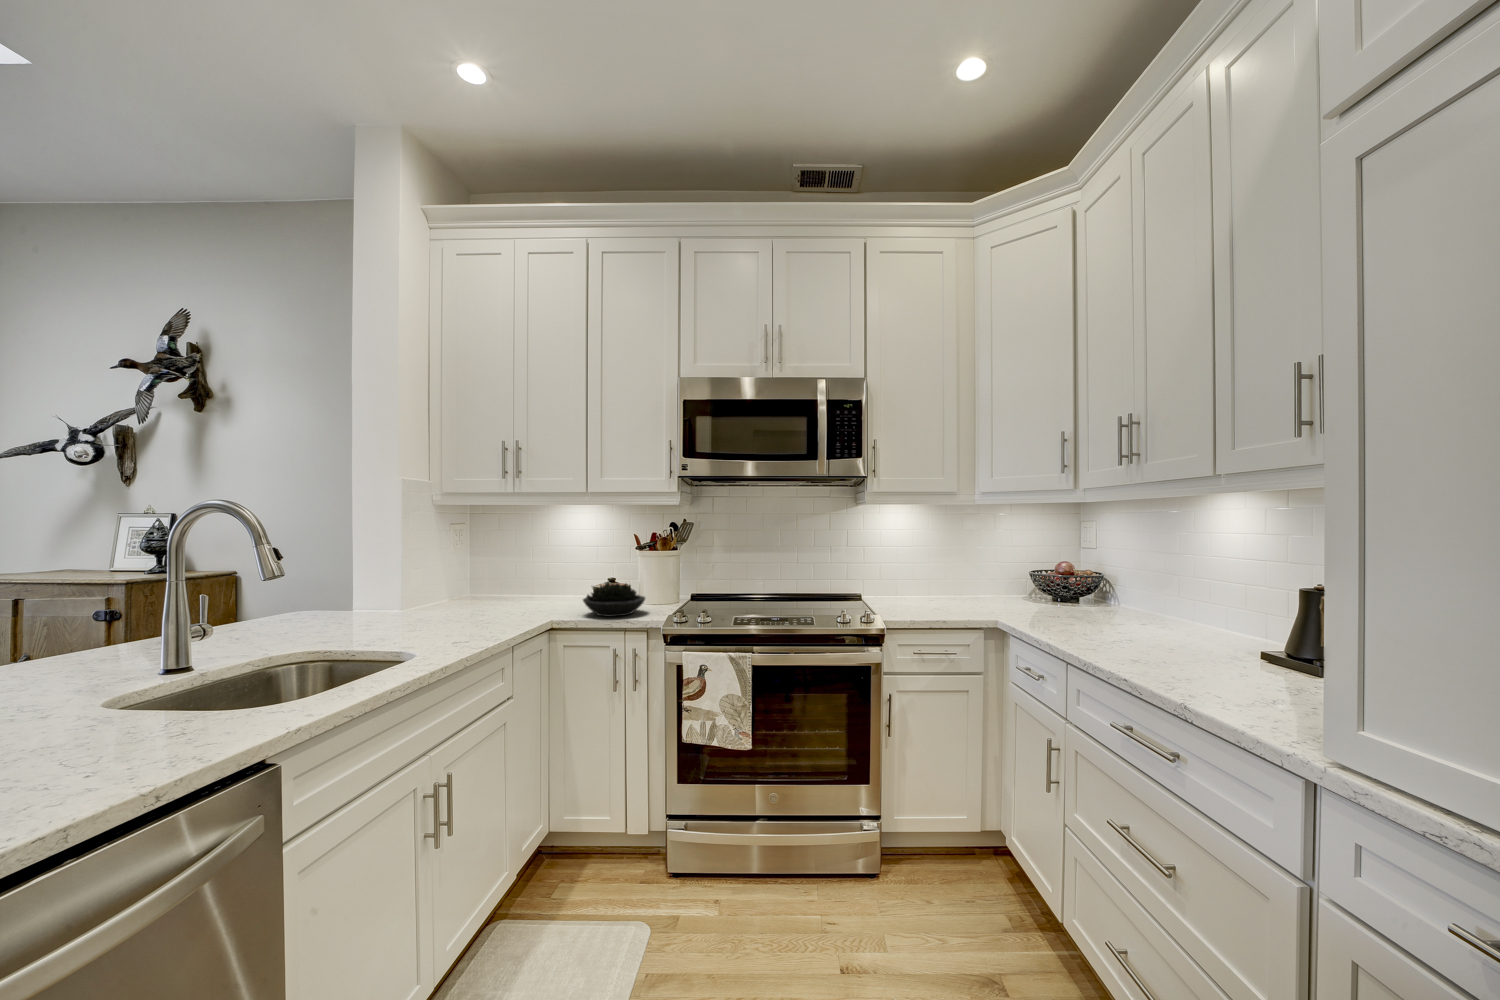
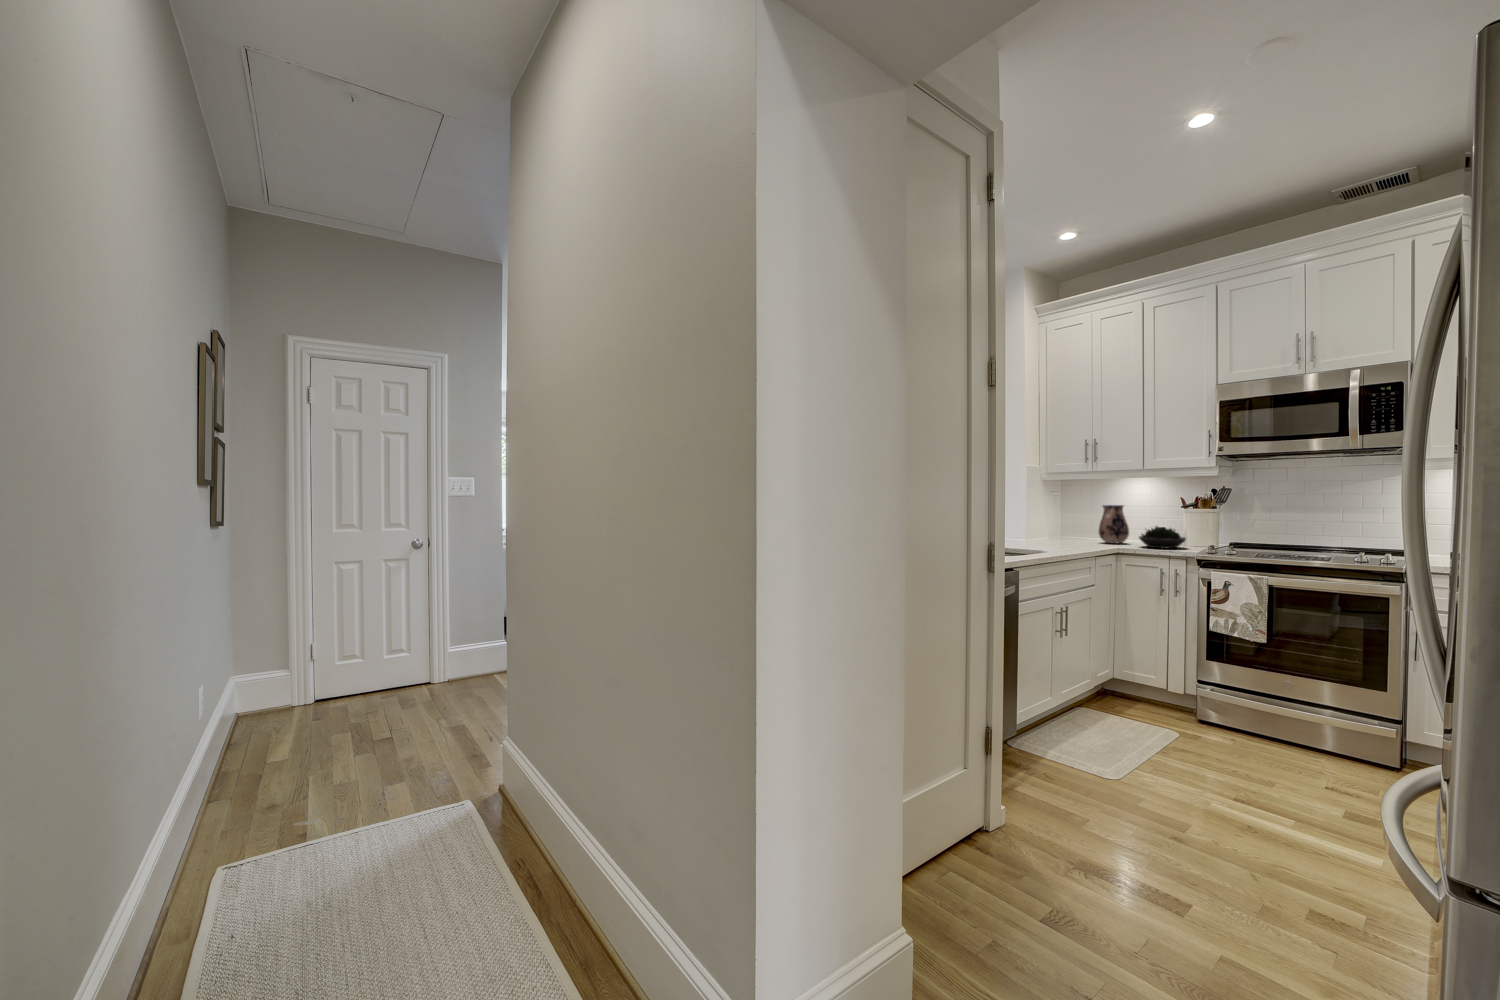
ceramic pitcher: none [526,549,569,610] -> present [1099,505,1129,544]

